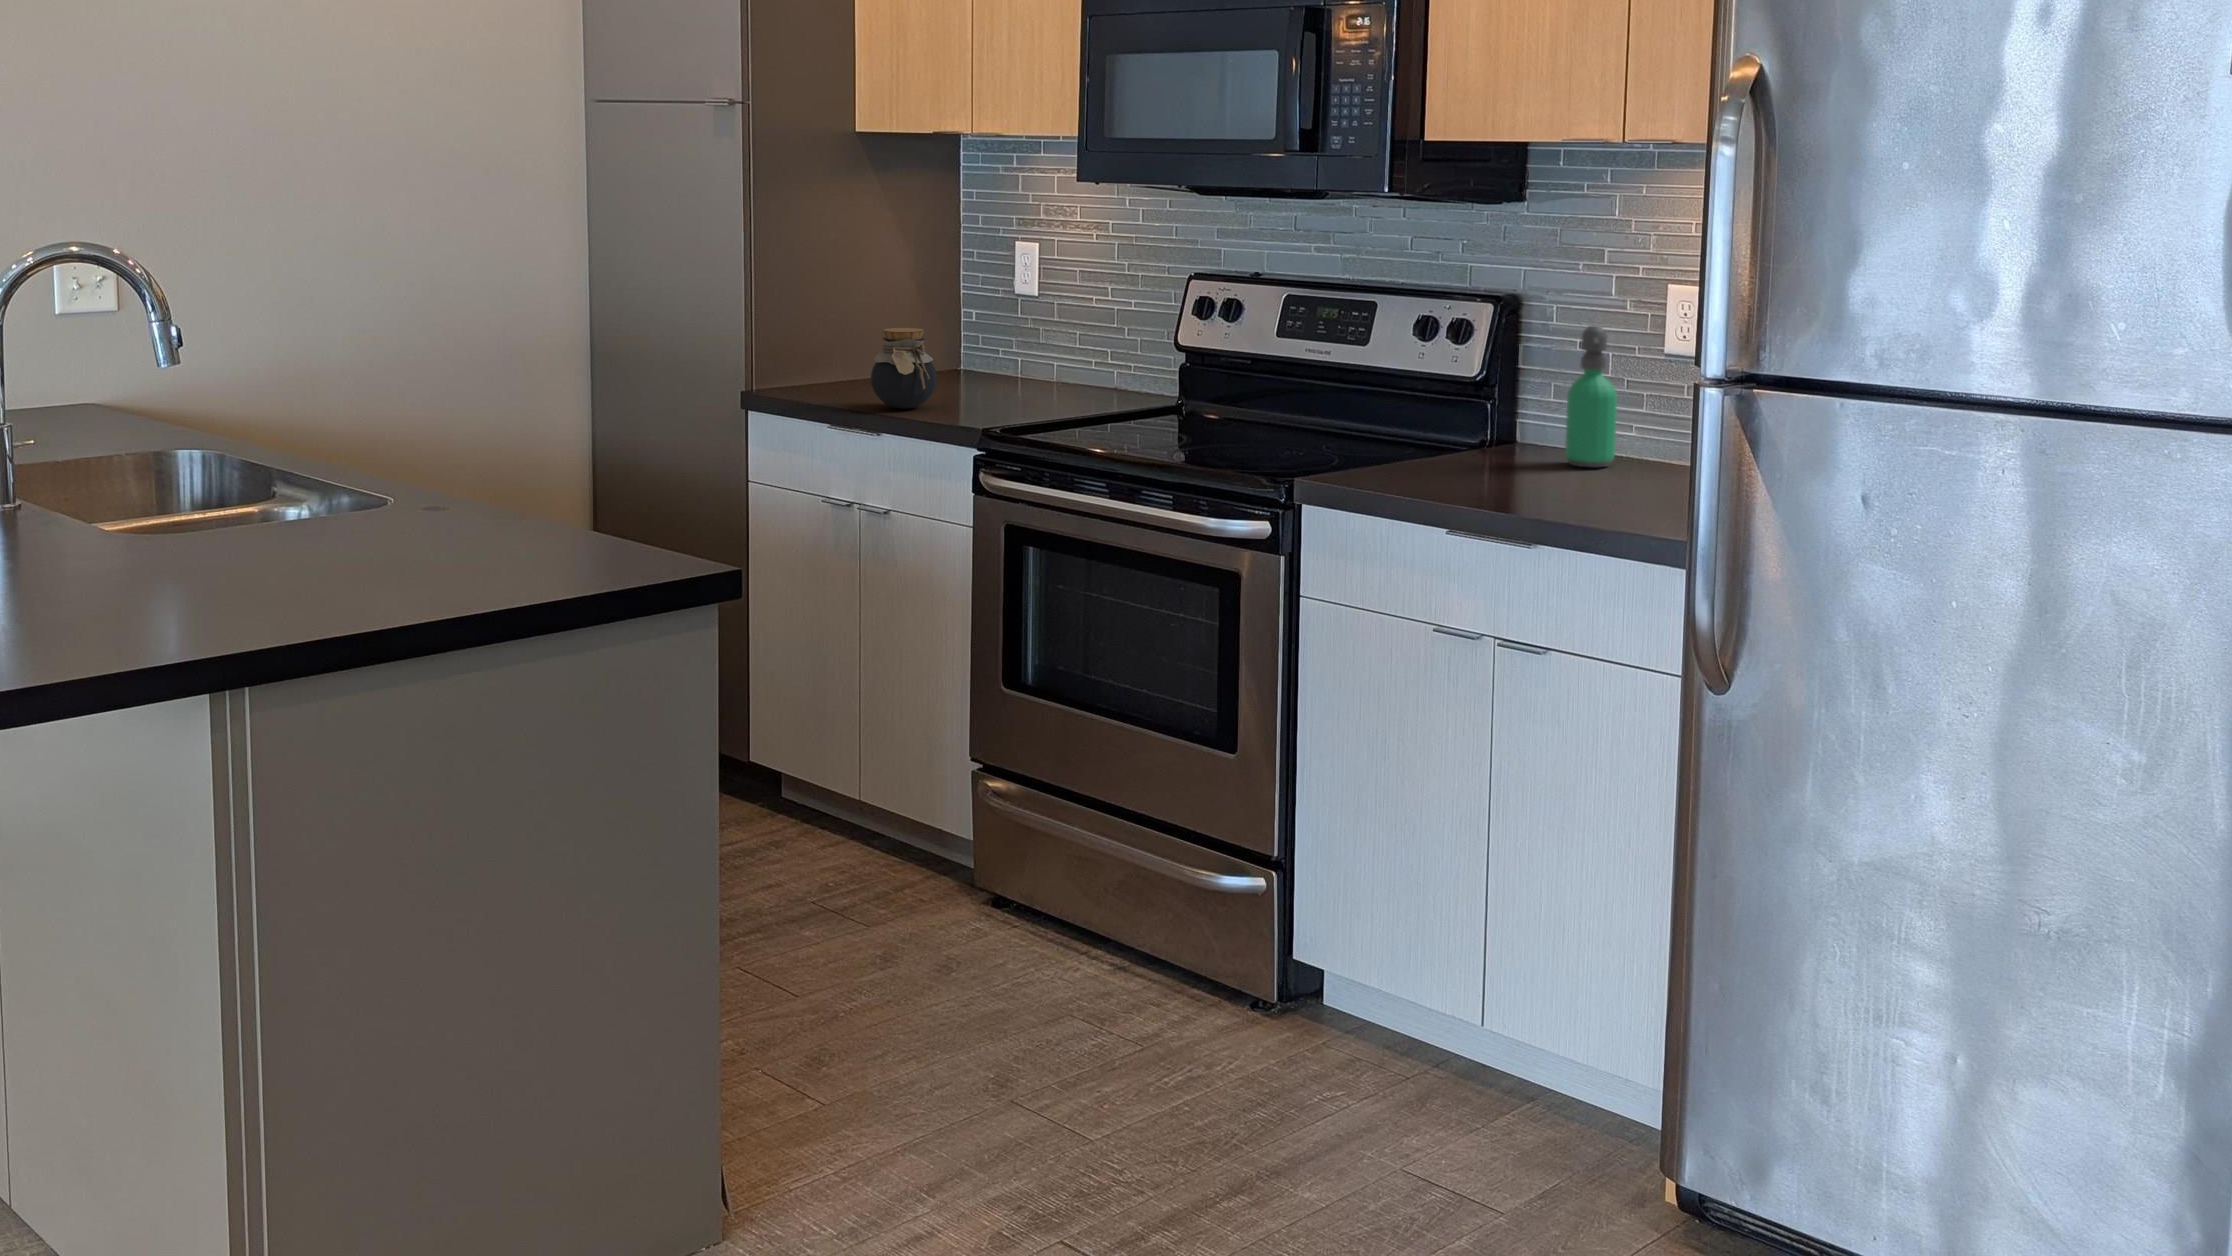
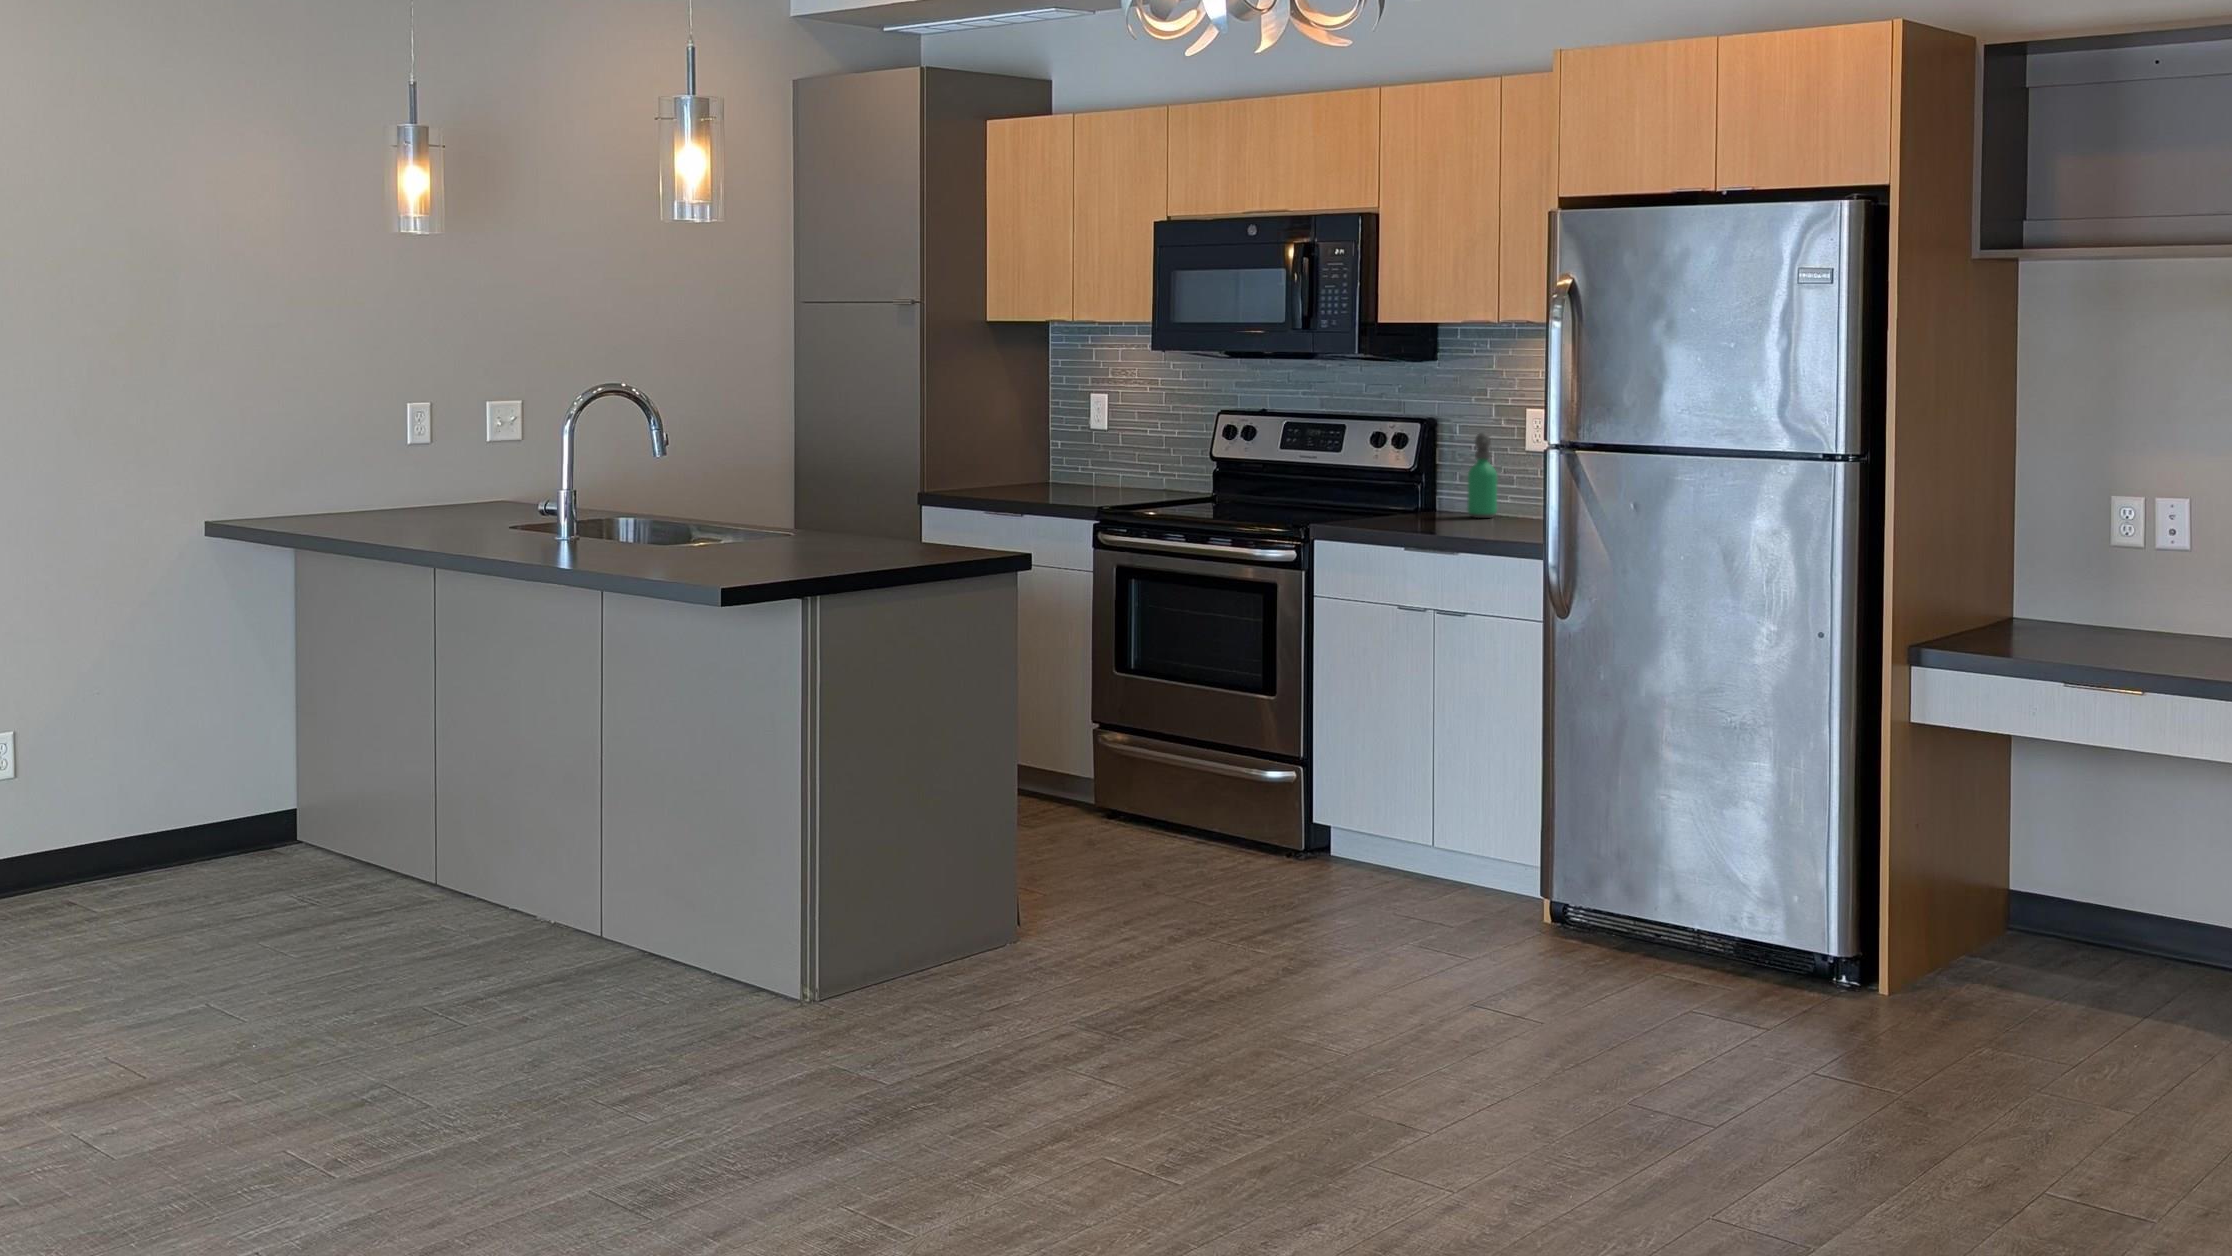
jar: present [871,328,937,409] -> none [1014,448,1057,500]

